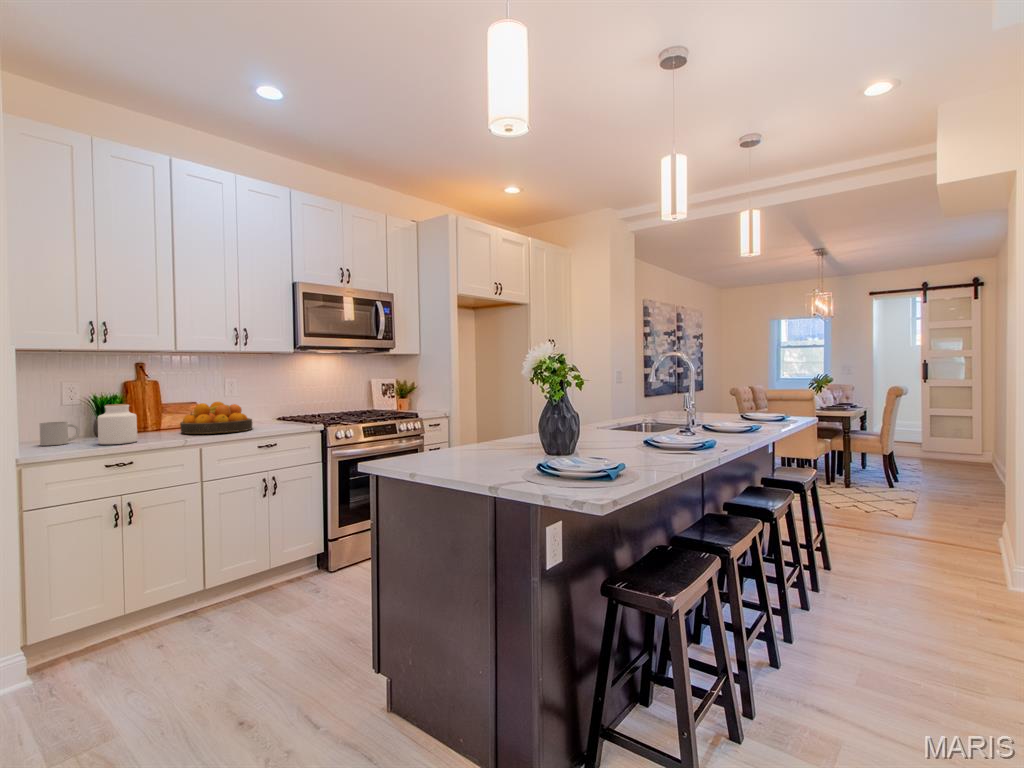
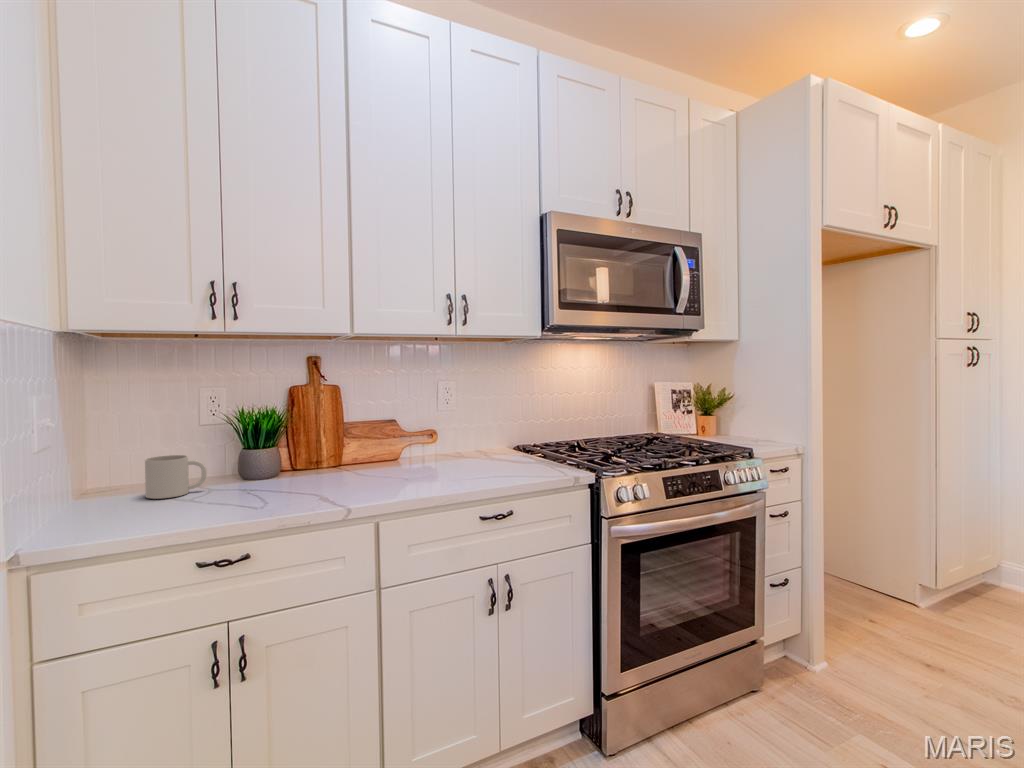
fruit bowl: present [180,402,252,434] -> none [360,422,474,486]
jar: present [98,404,137,444] -> none [218,430,282,507]

